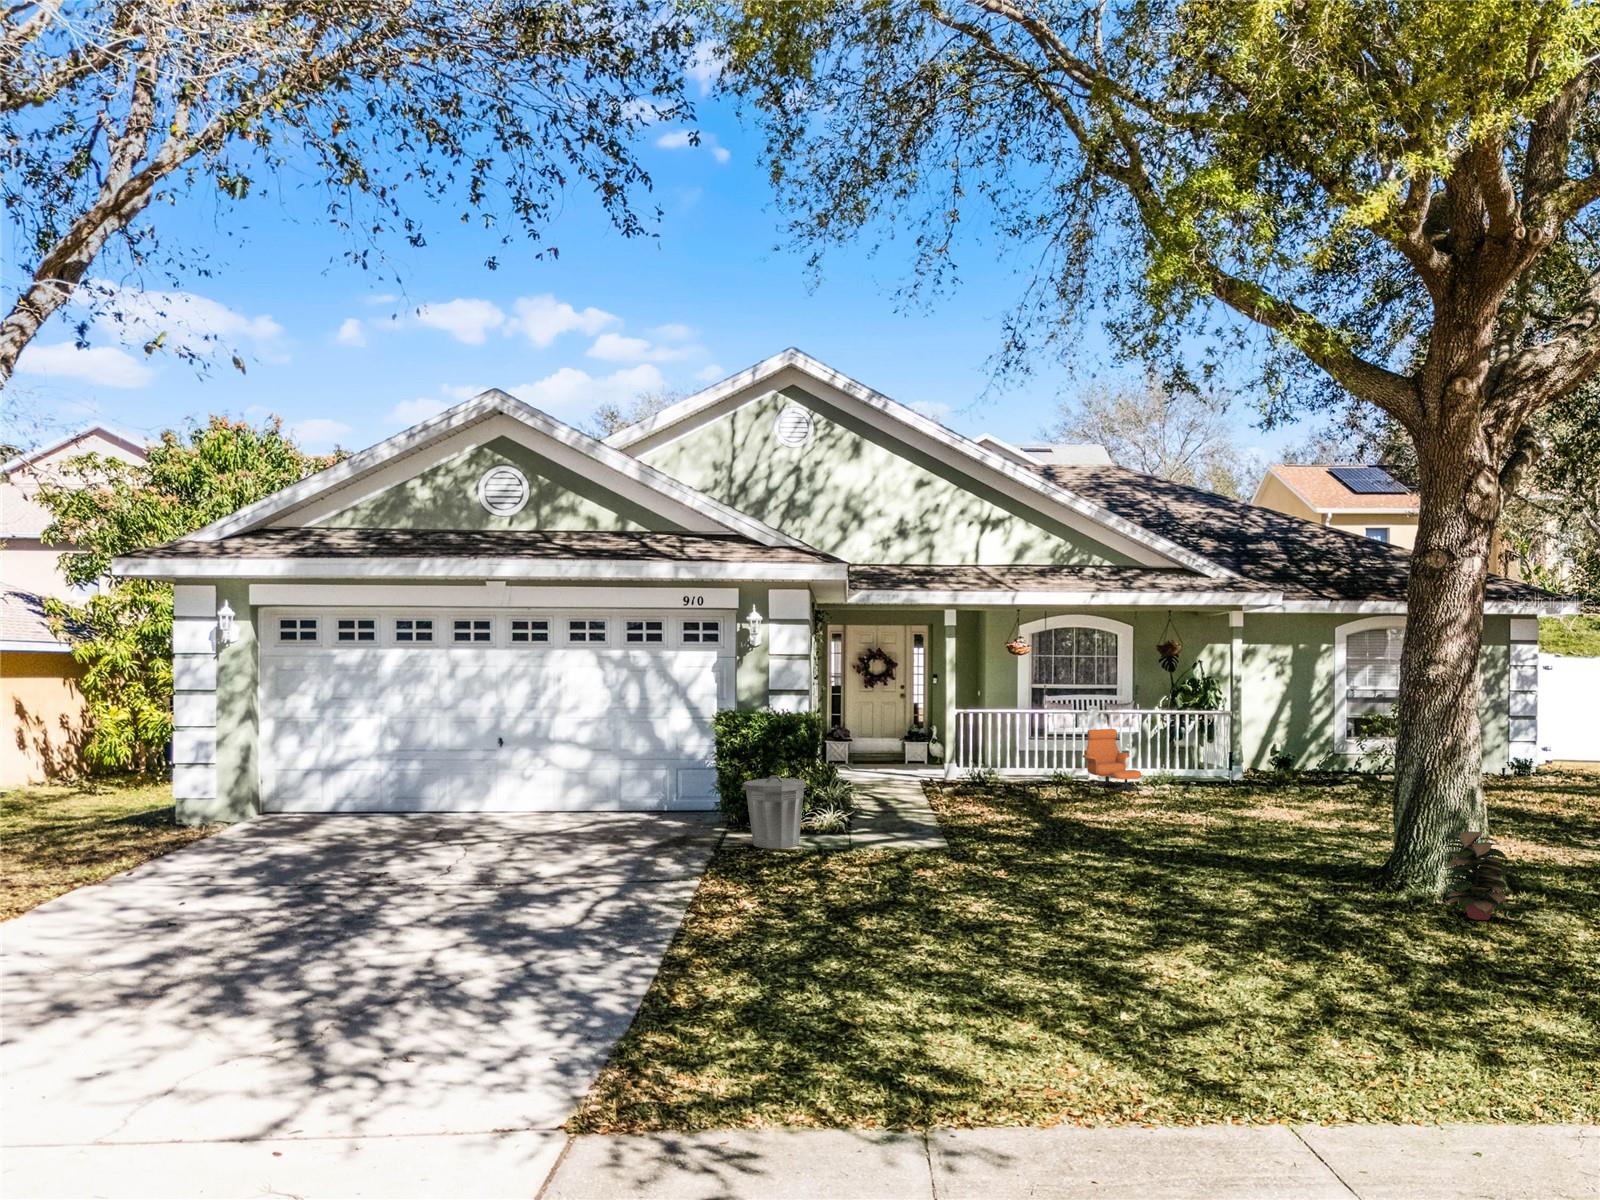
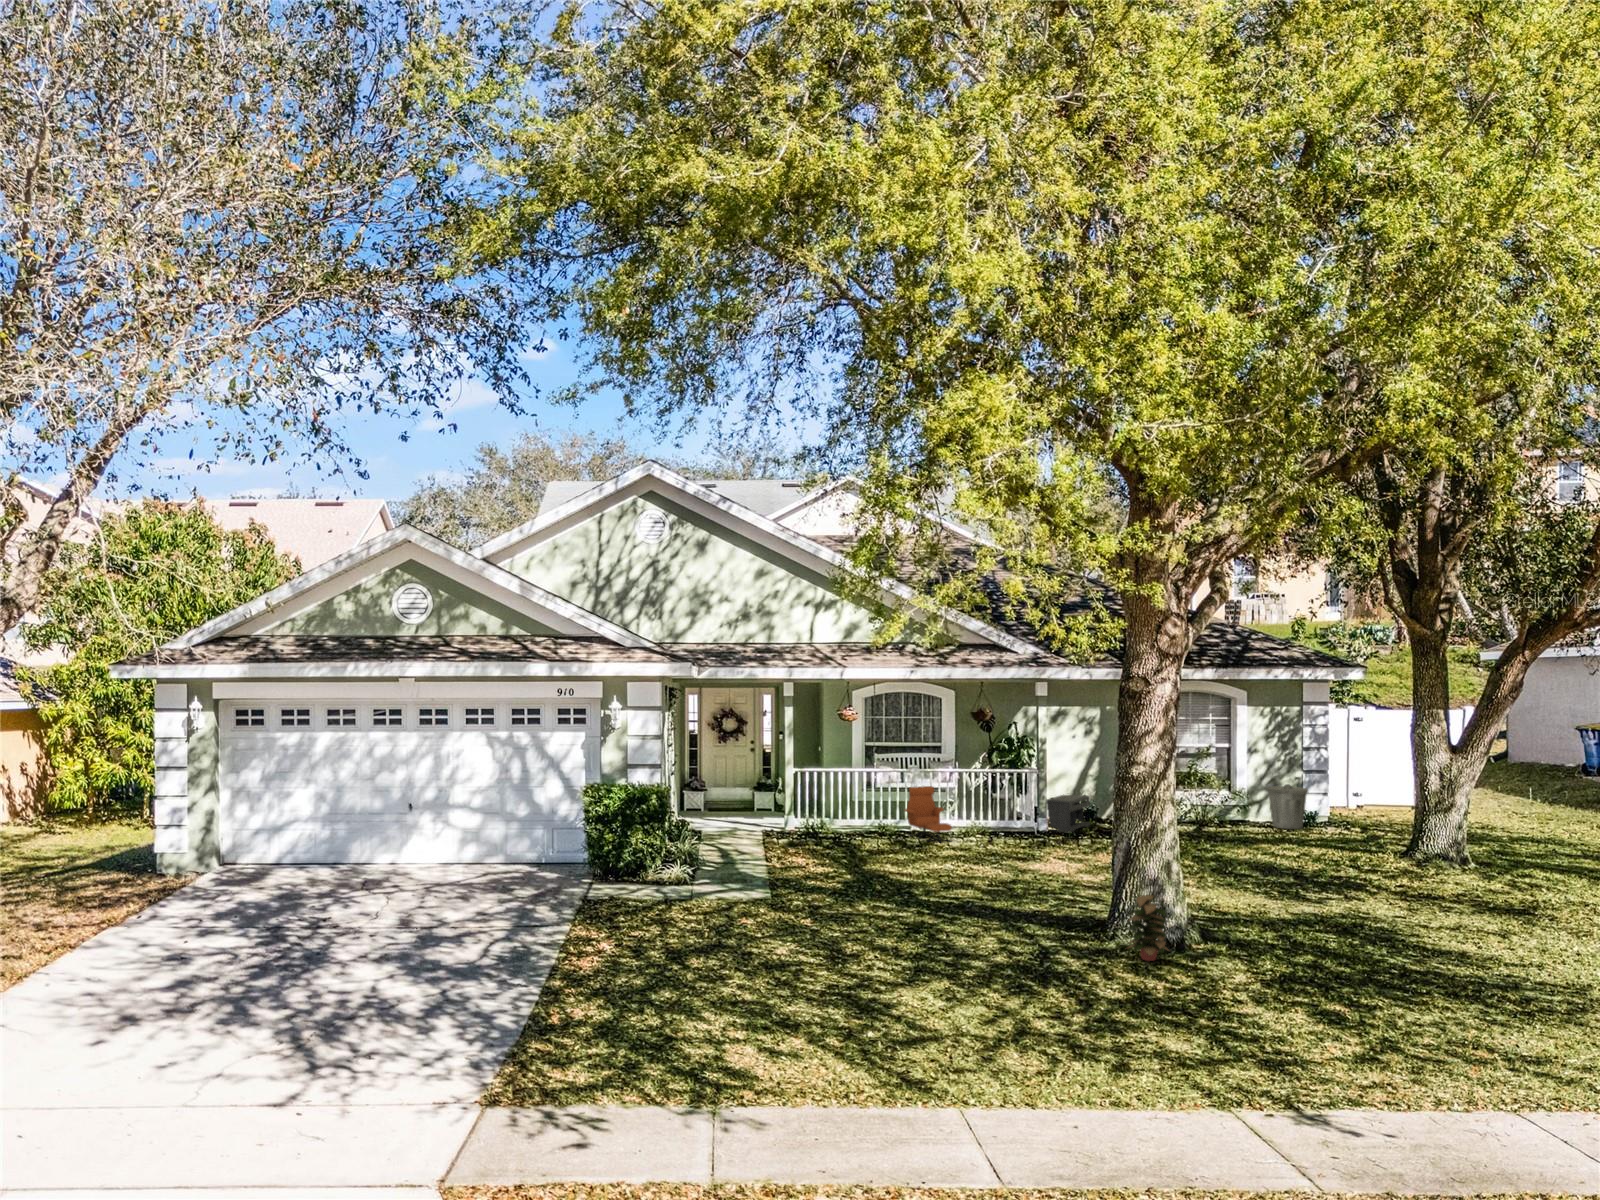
bench: none [1247,738,1298,781] -> present [1046,794,1090,833]
trash can: present [743,775,806,848] -> present [1267,784,1308,829]

